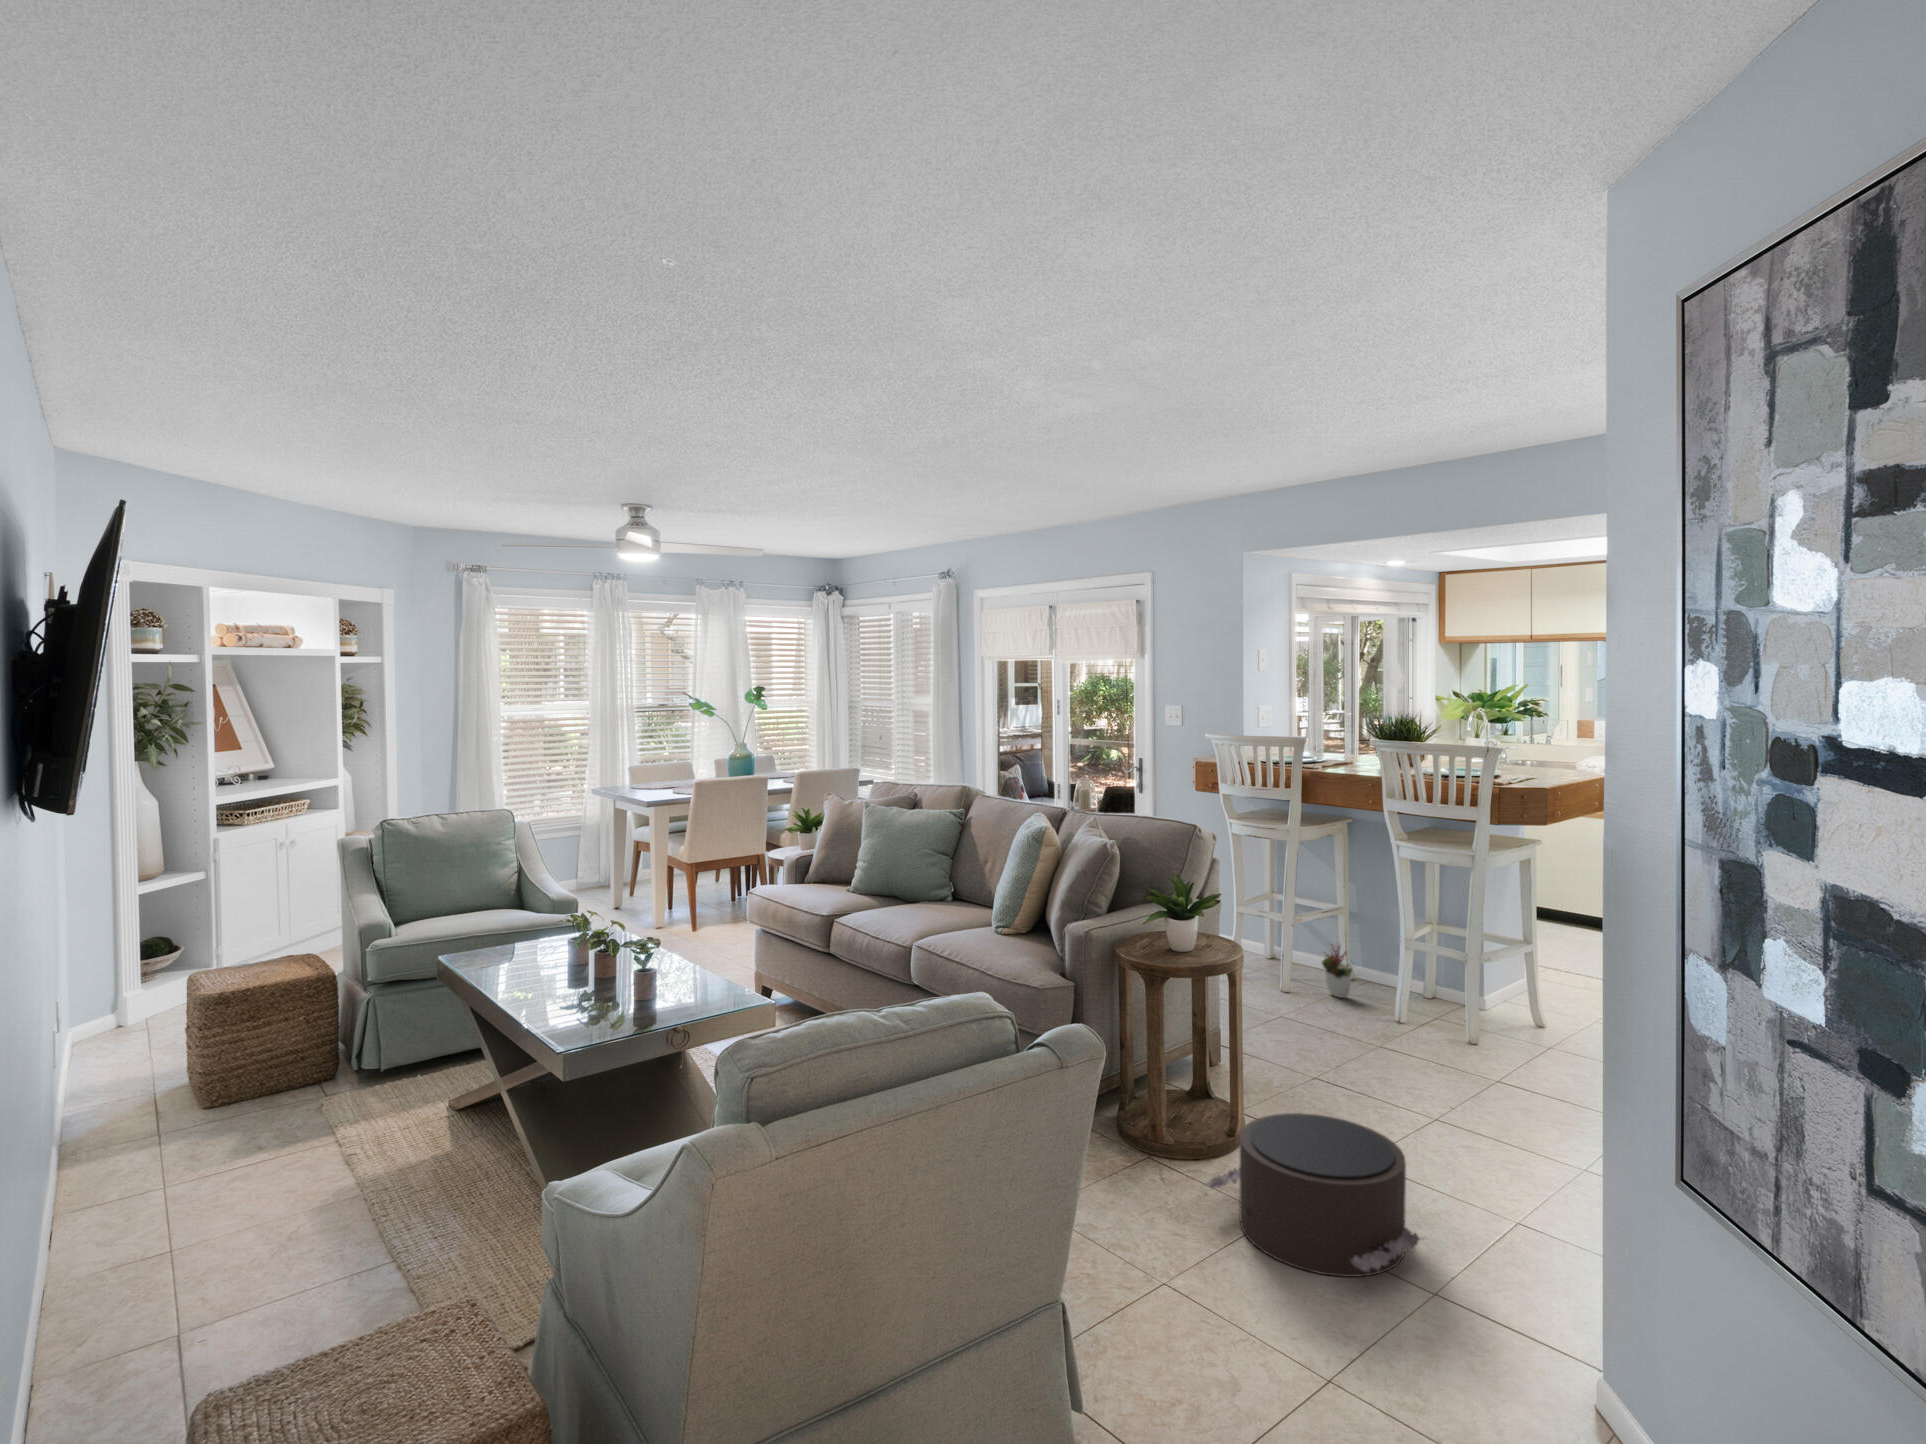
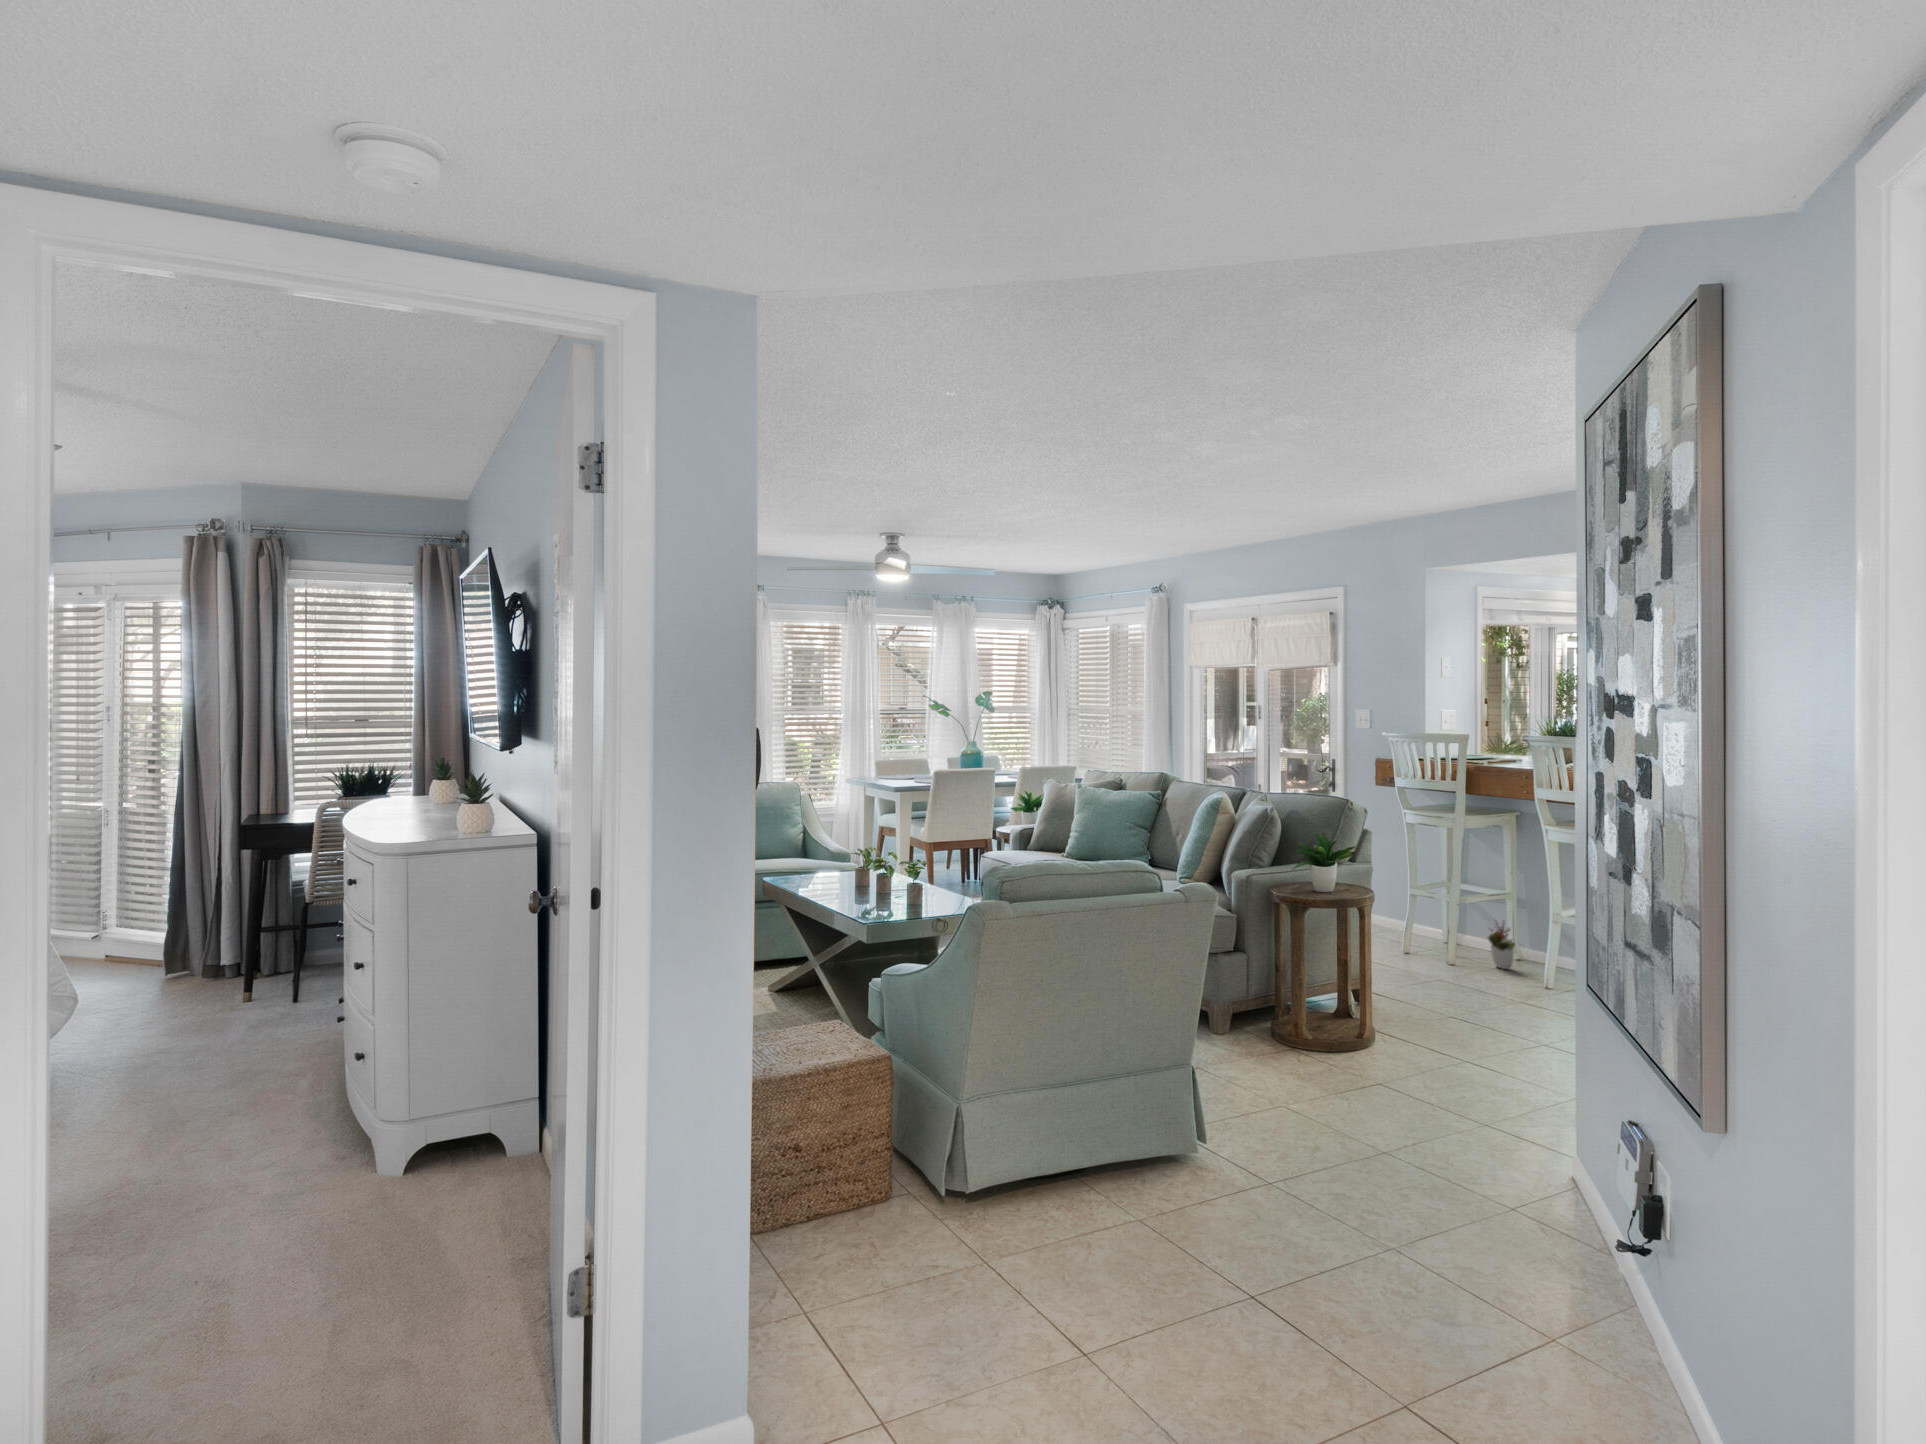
pouf: present [1206,1113,1424,1277] -> none [1324,1010,1484,1113]

